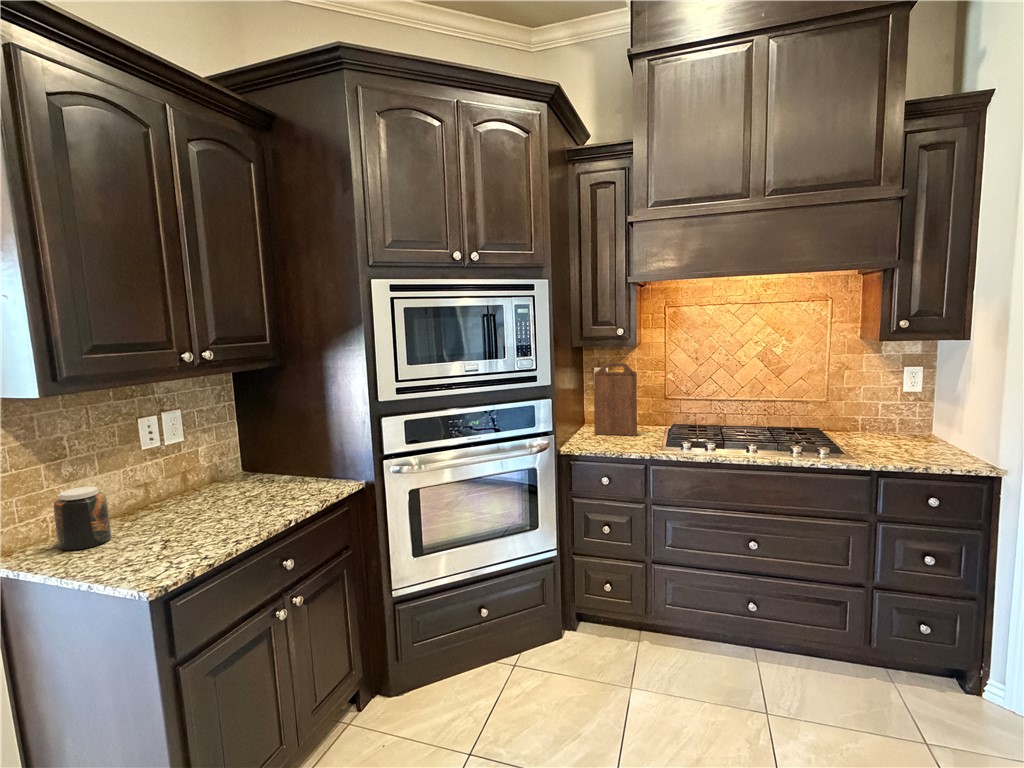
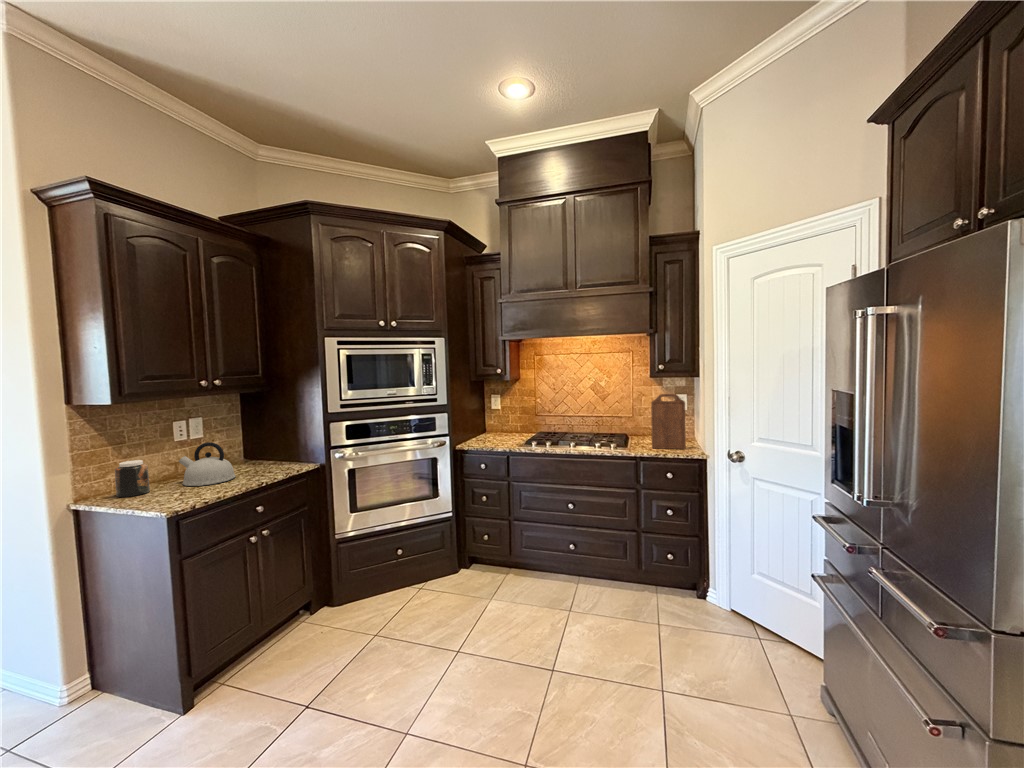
cutting board: present [594,363,637,435] -> present [651,394,686,449]
kettle: none [152,453,242,527] -> present [179,442,235,486]

